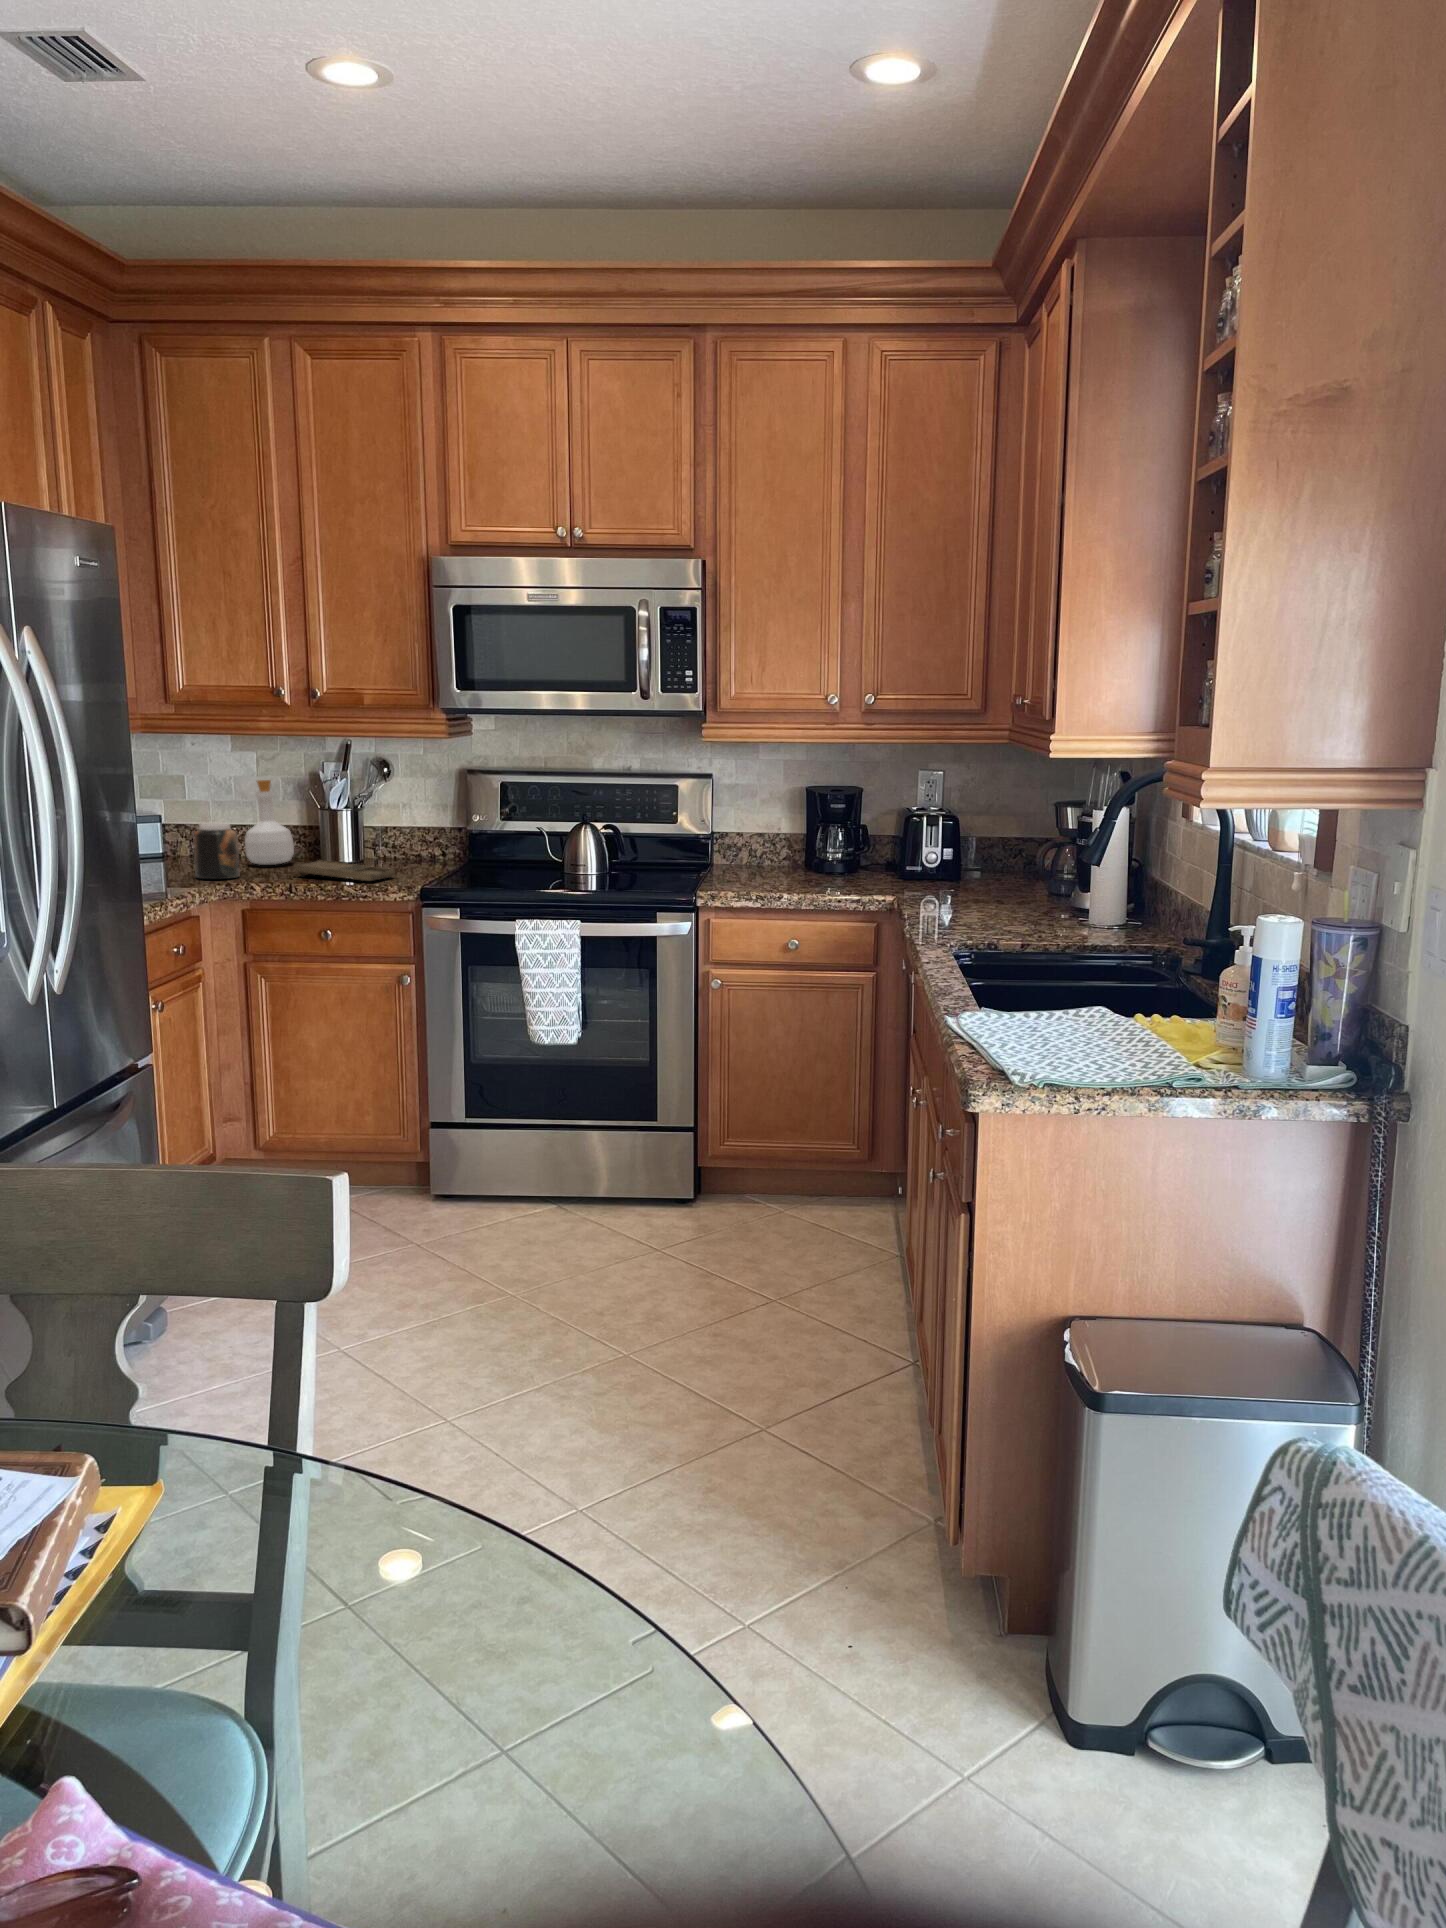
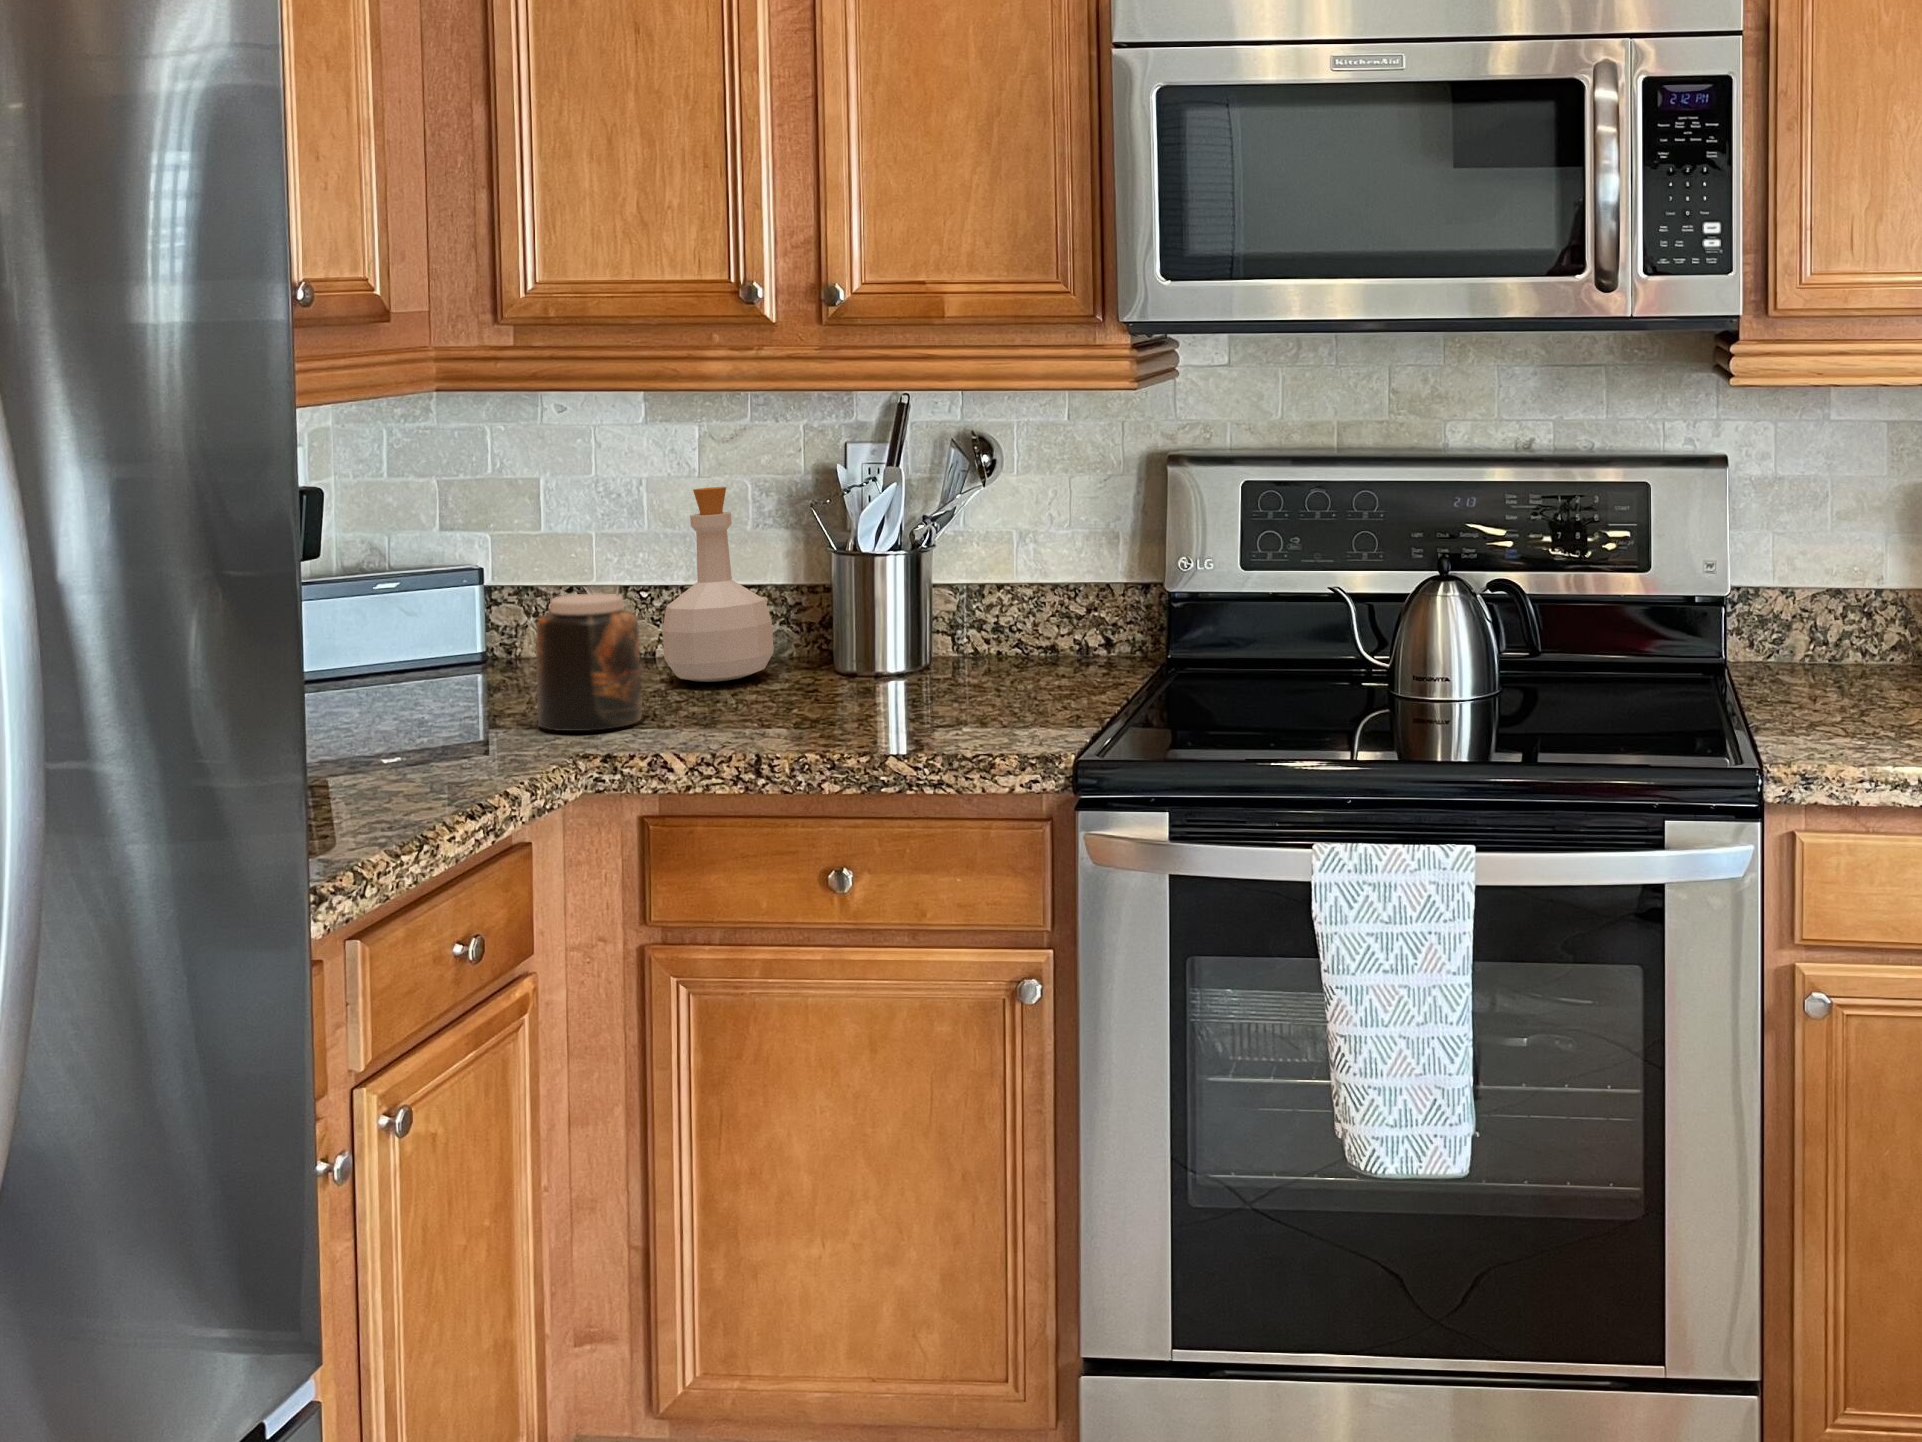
tray: present [294,860,395,881] -> none [768,674,1006,734]

